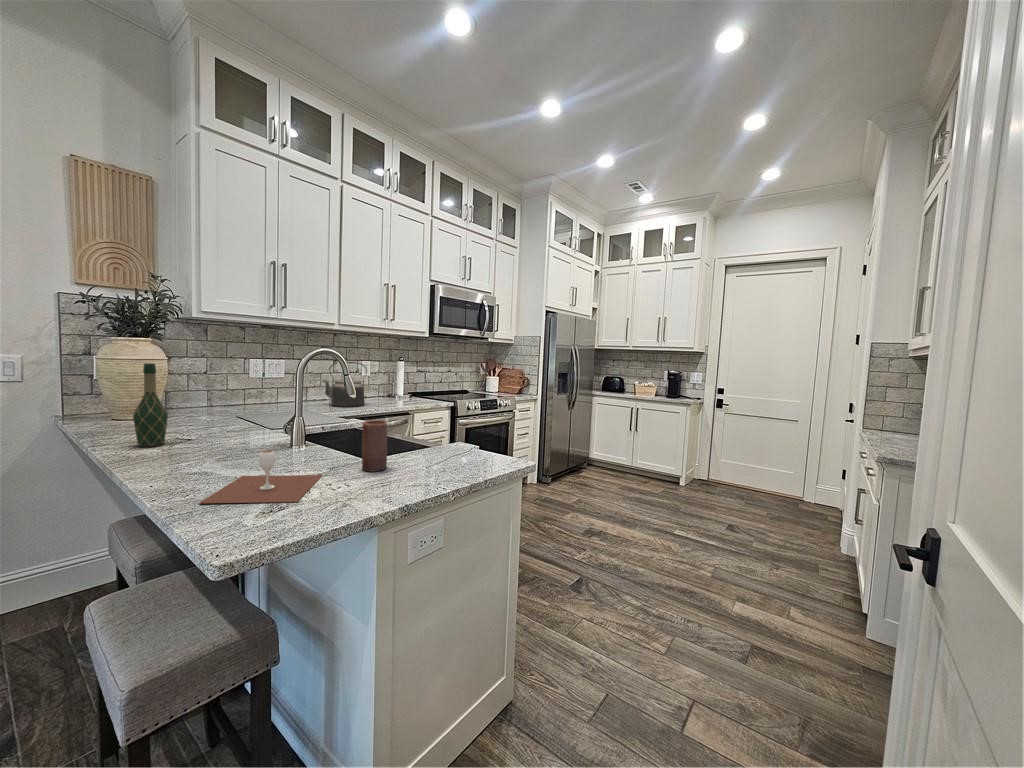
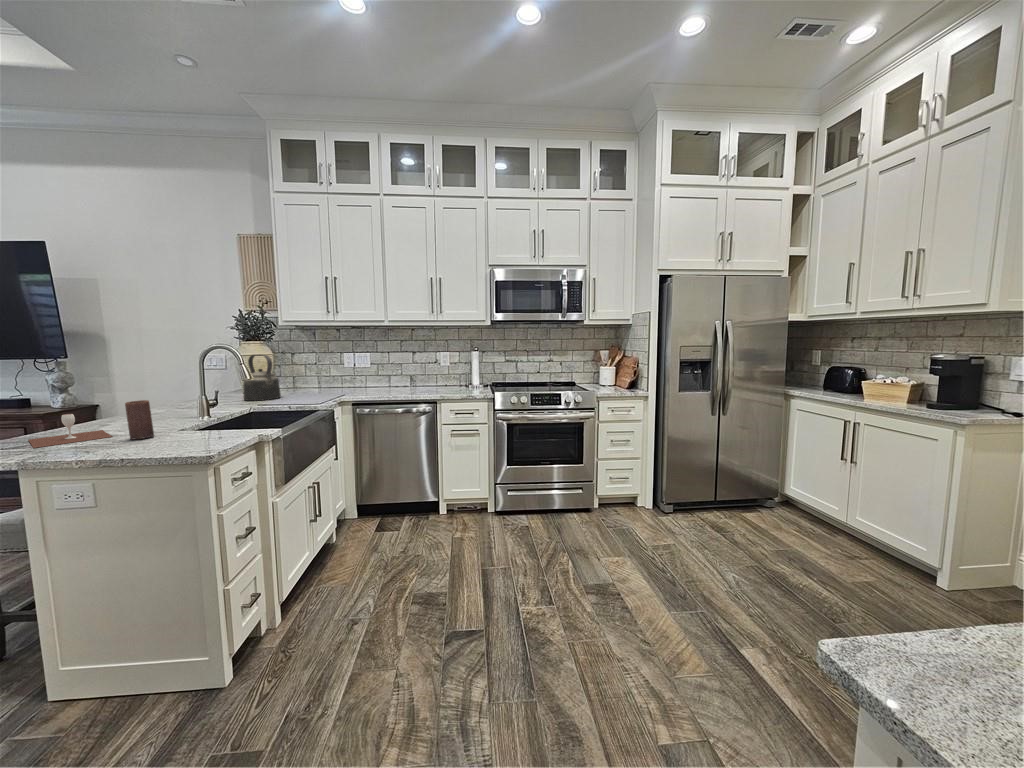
kettle: present [322,362,367,407] -> present [243,354,281,401]
wine bottle: present [133,363,168,447] -> none [169,358,190,409]

